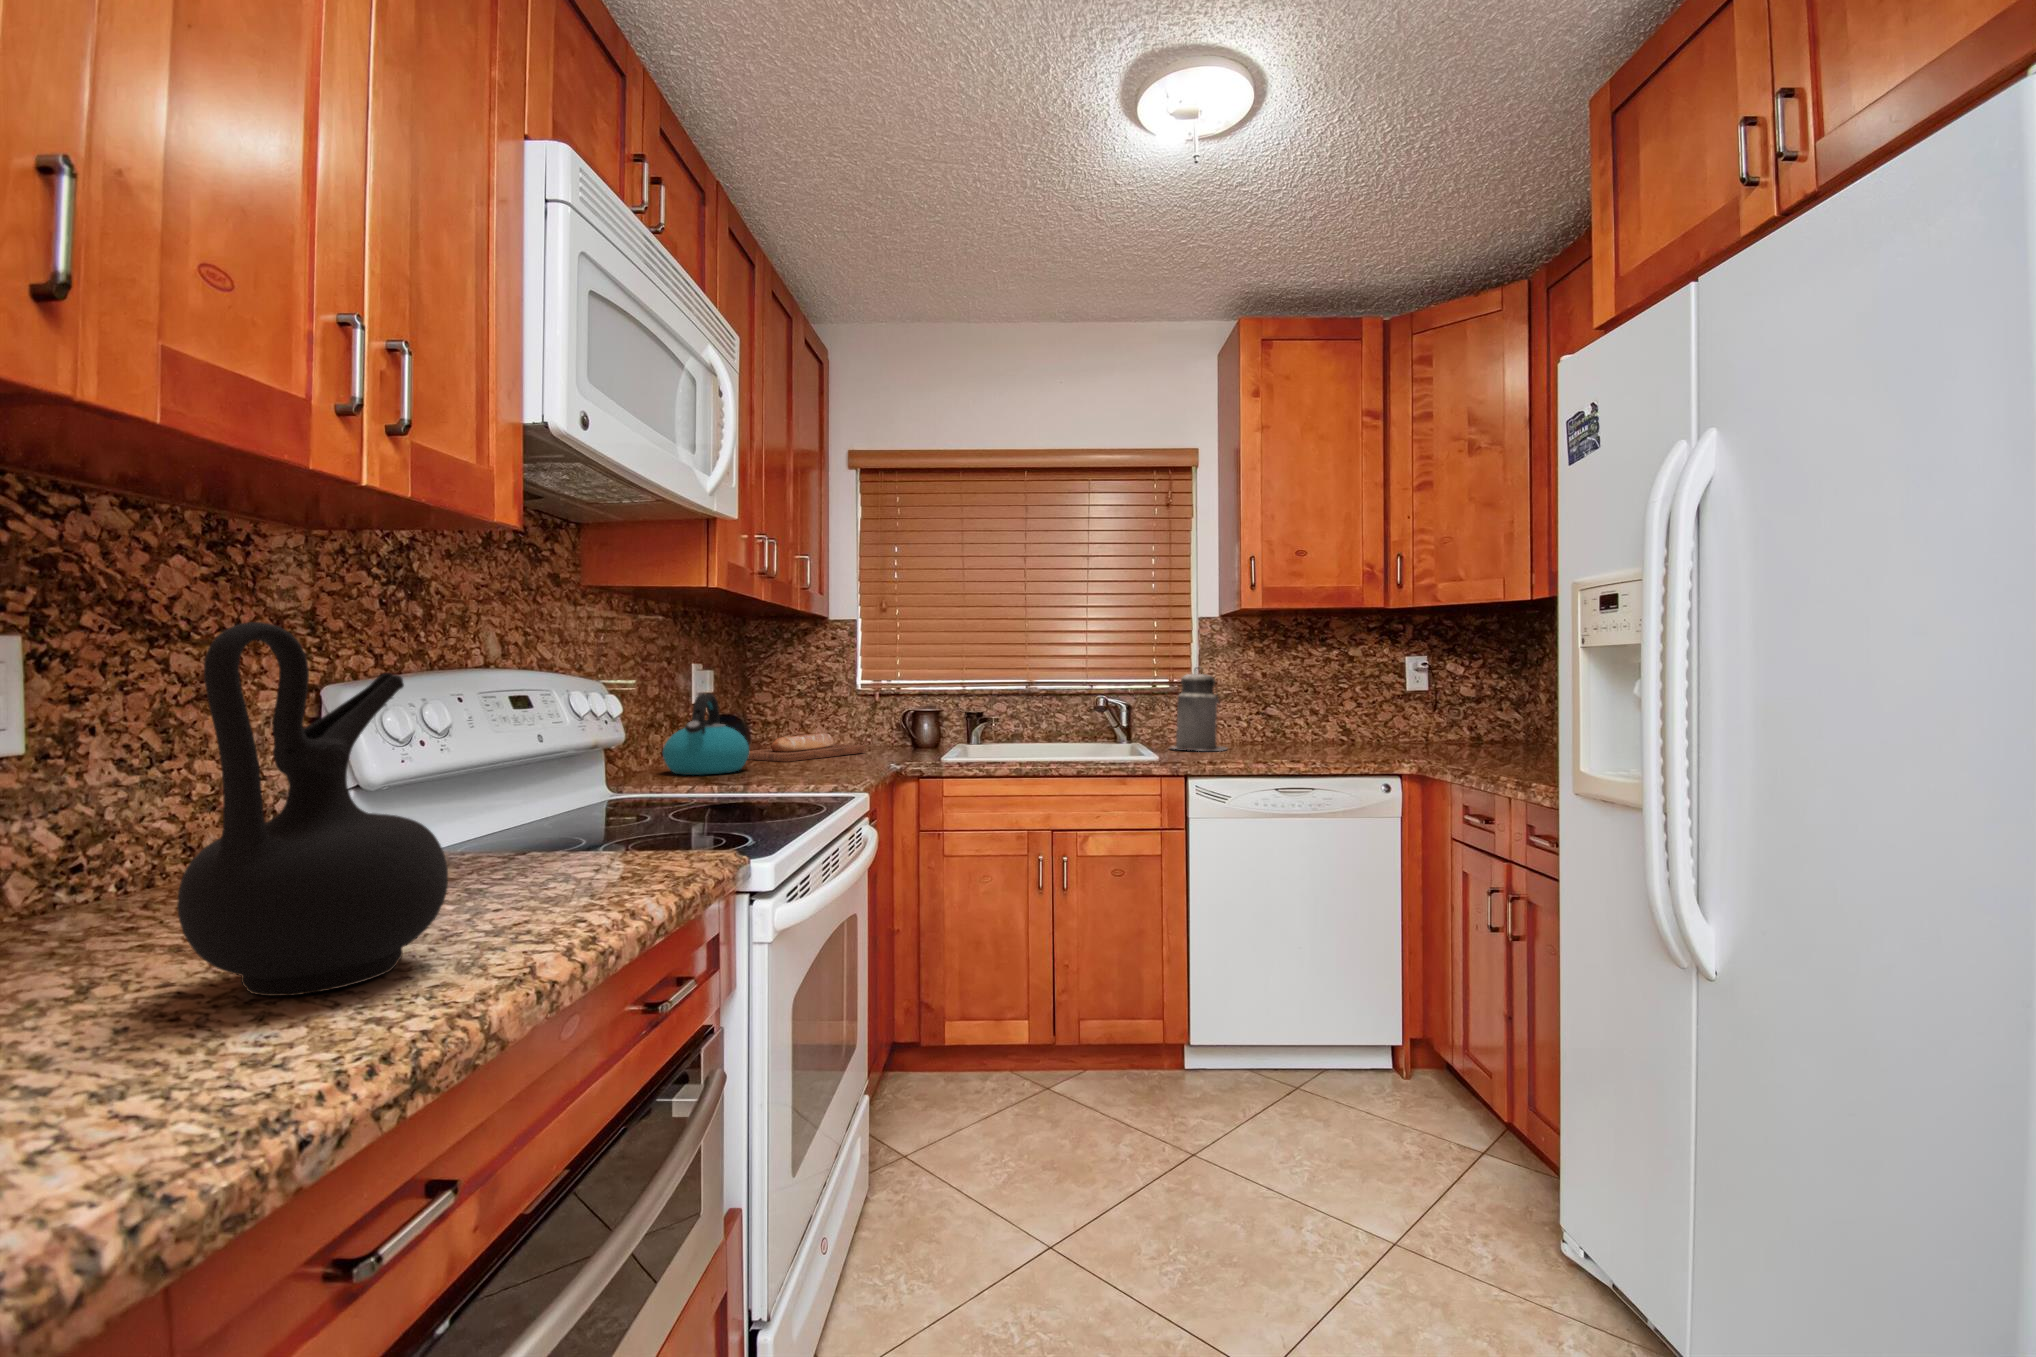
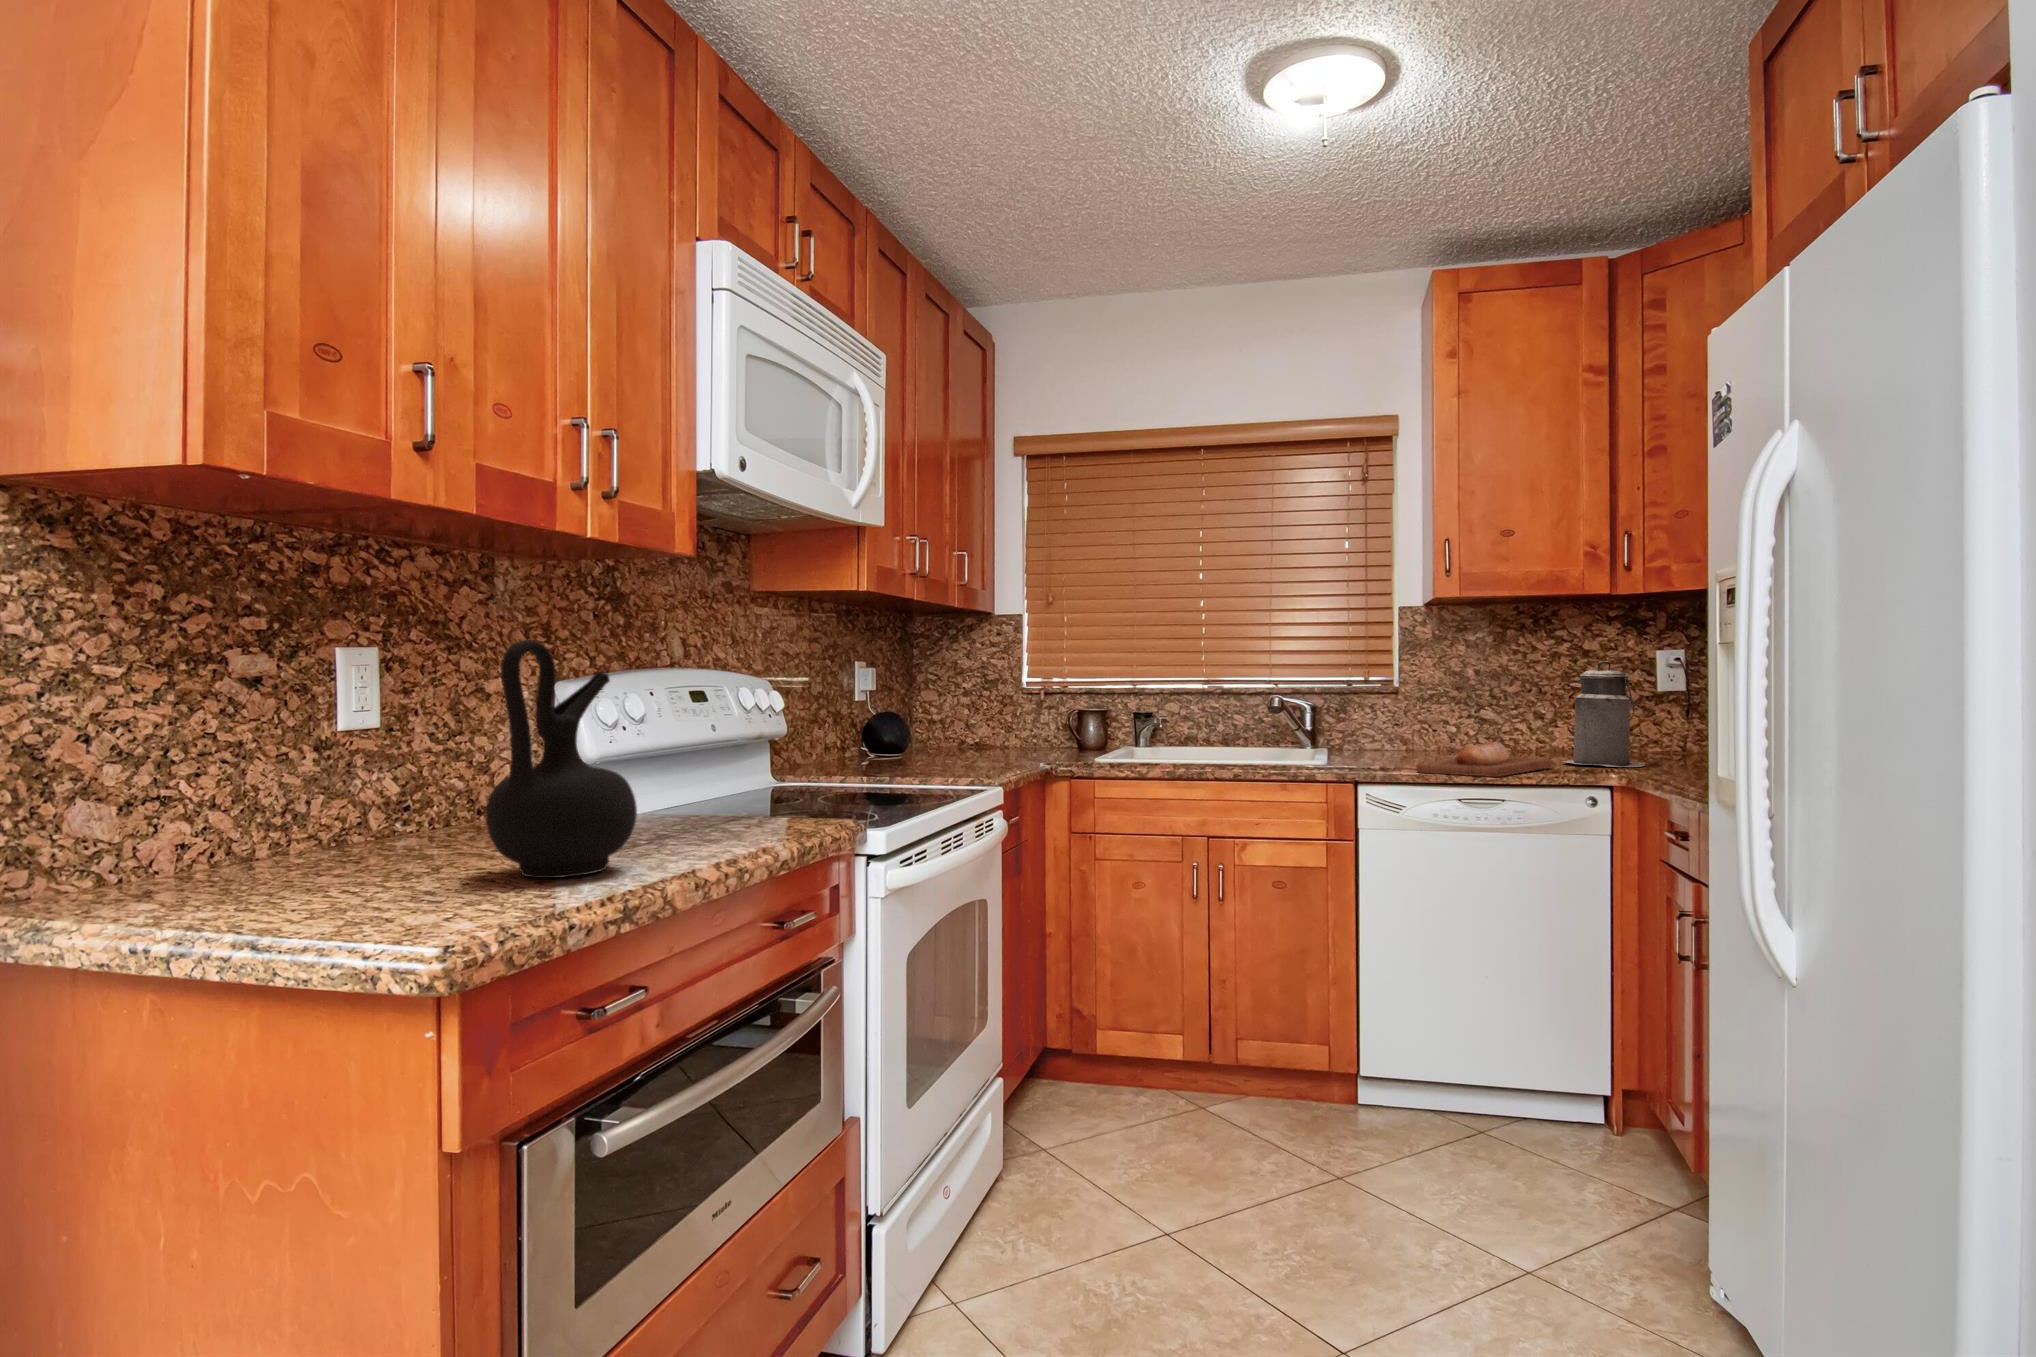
canister: present [1172,667,1227,751] -> present [1563,661,1645,767]
kettle: present [663,693,749,775] -> none [827,691,906,768]
bread loaf: present [748,733,866,762] -> present [1416,742,1552,777]

